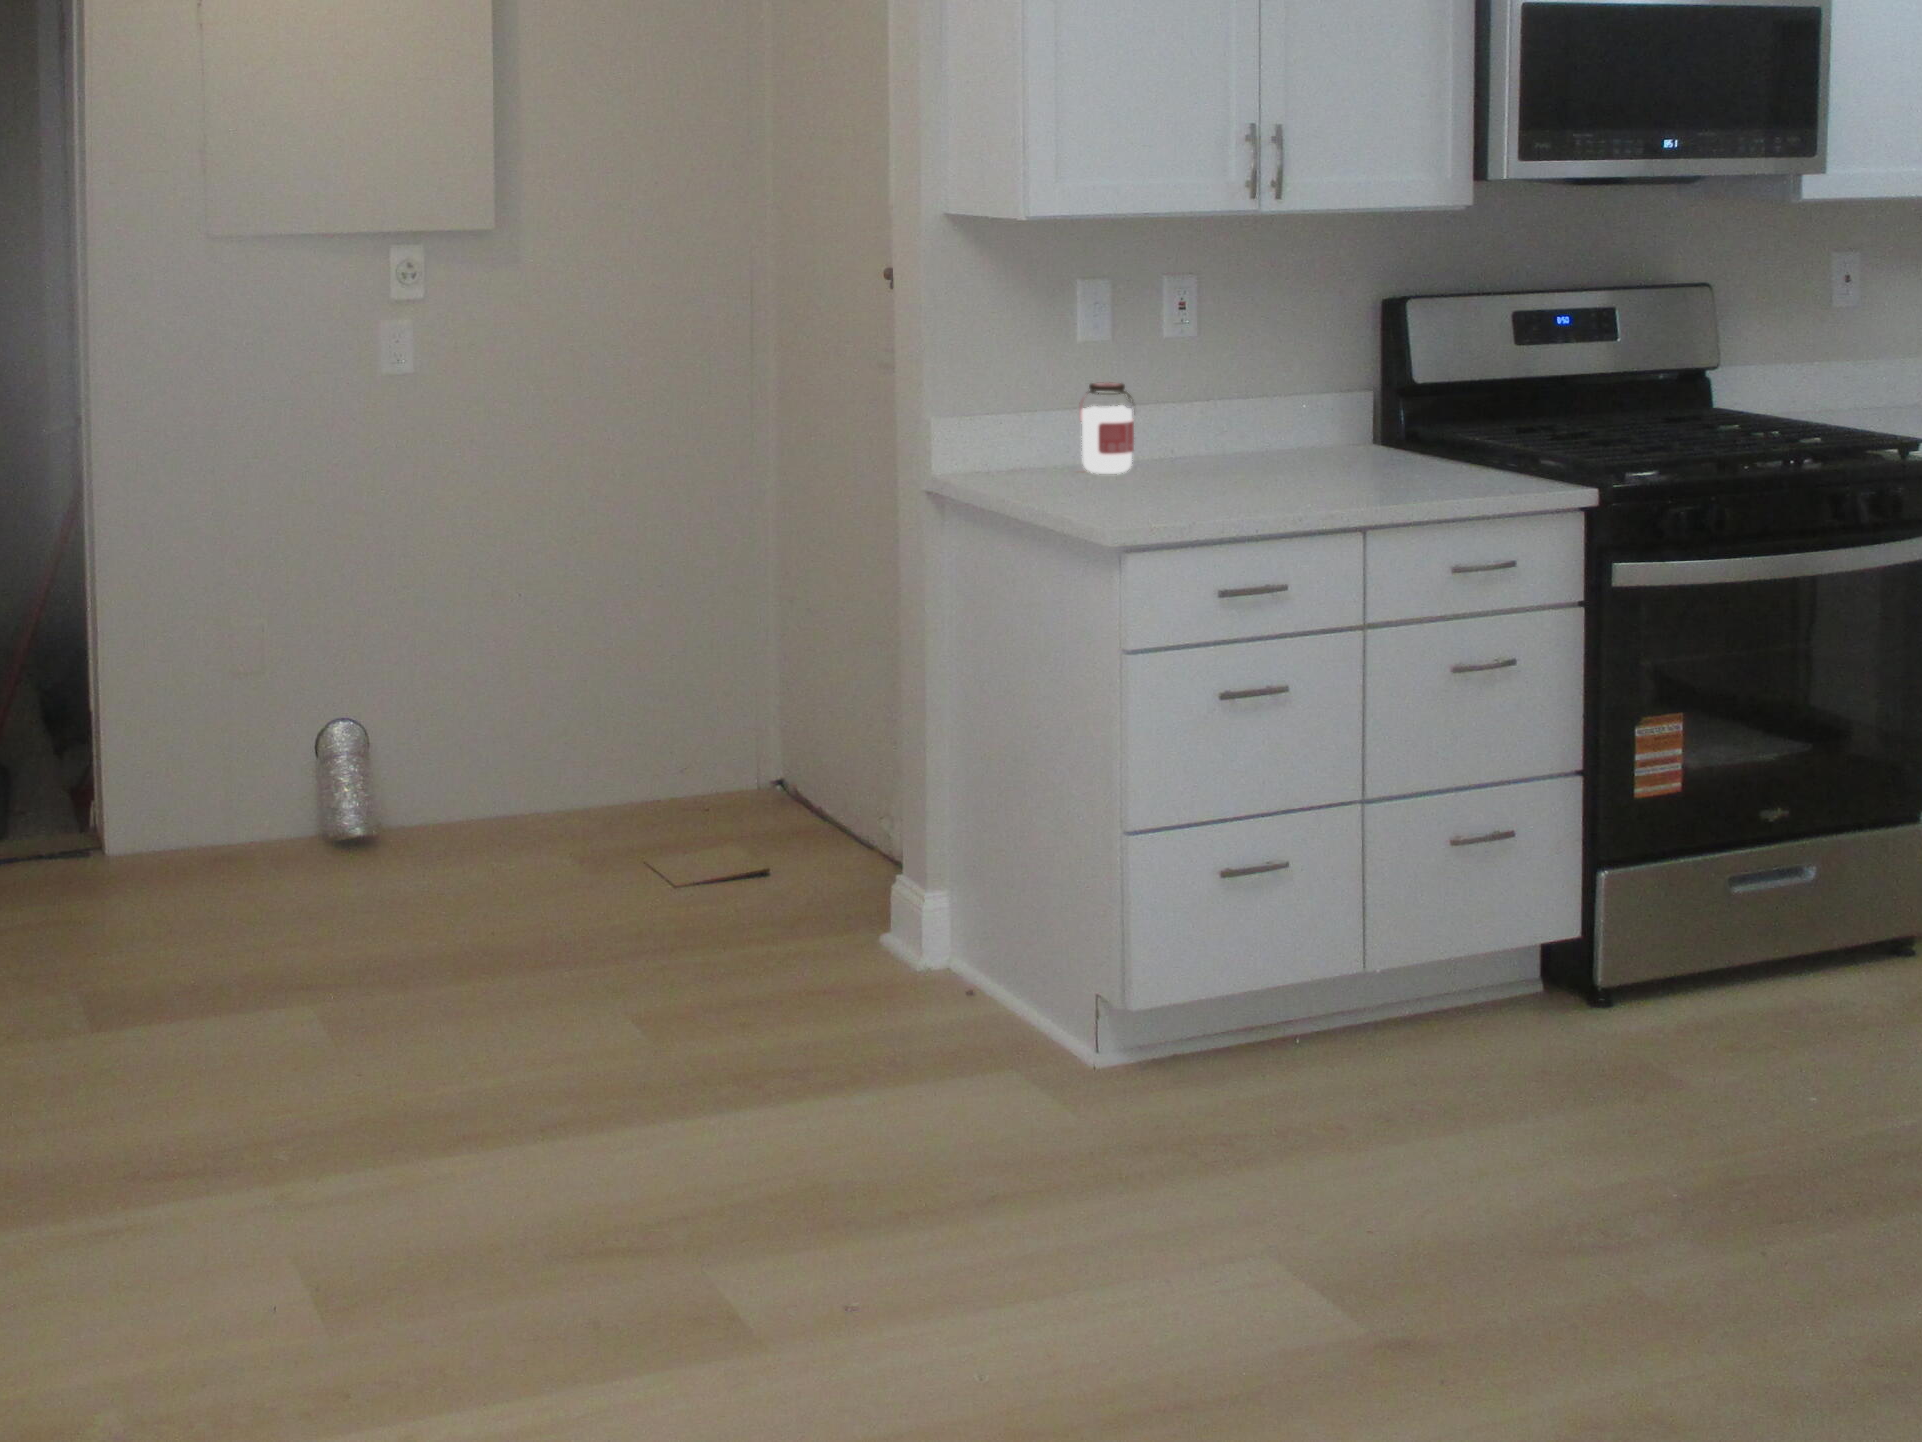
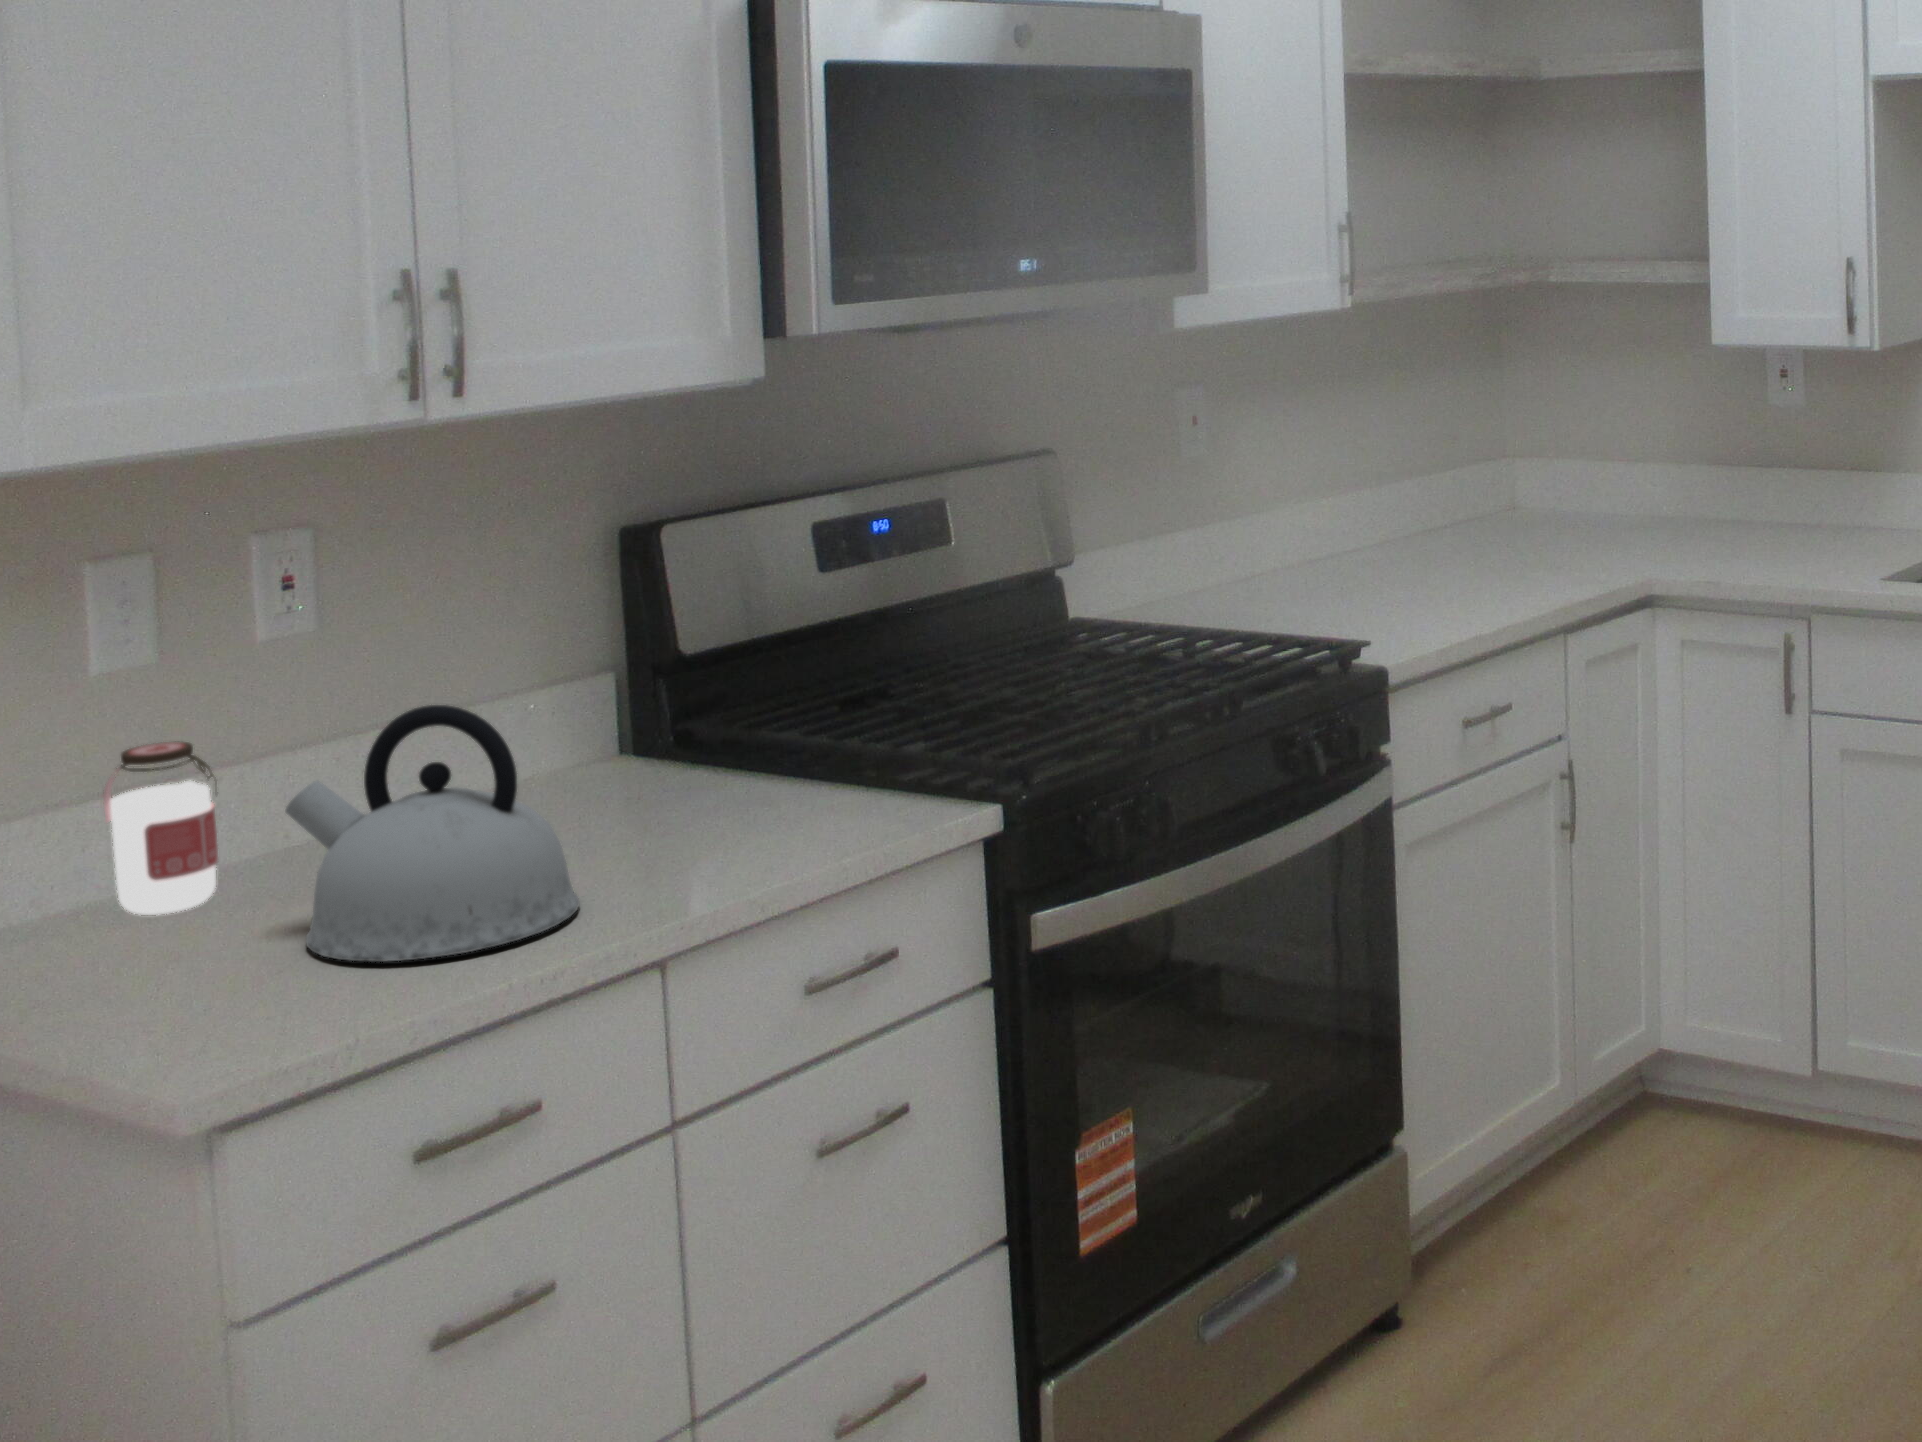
kettle: none [1169,370,1323,504] -> present [285,705,579,962]

